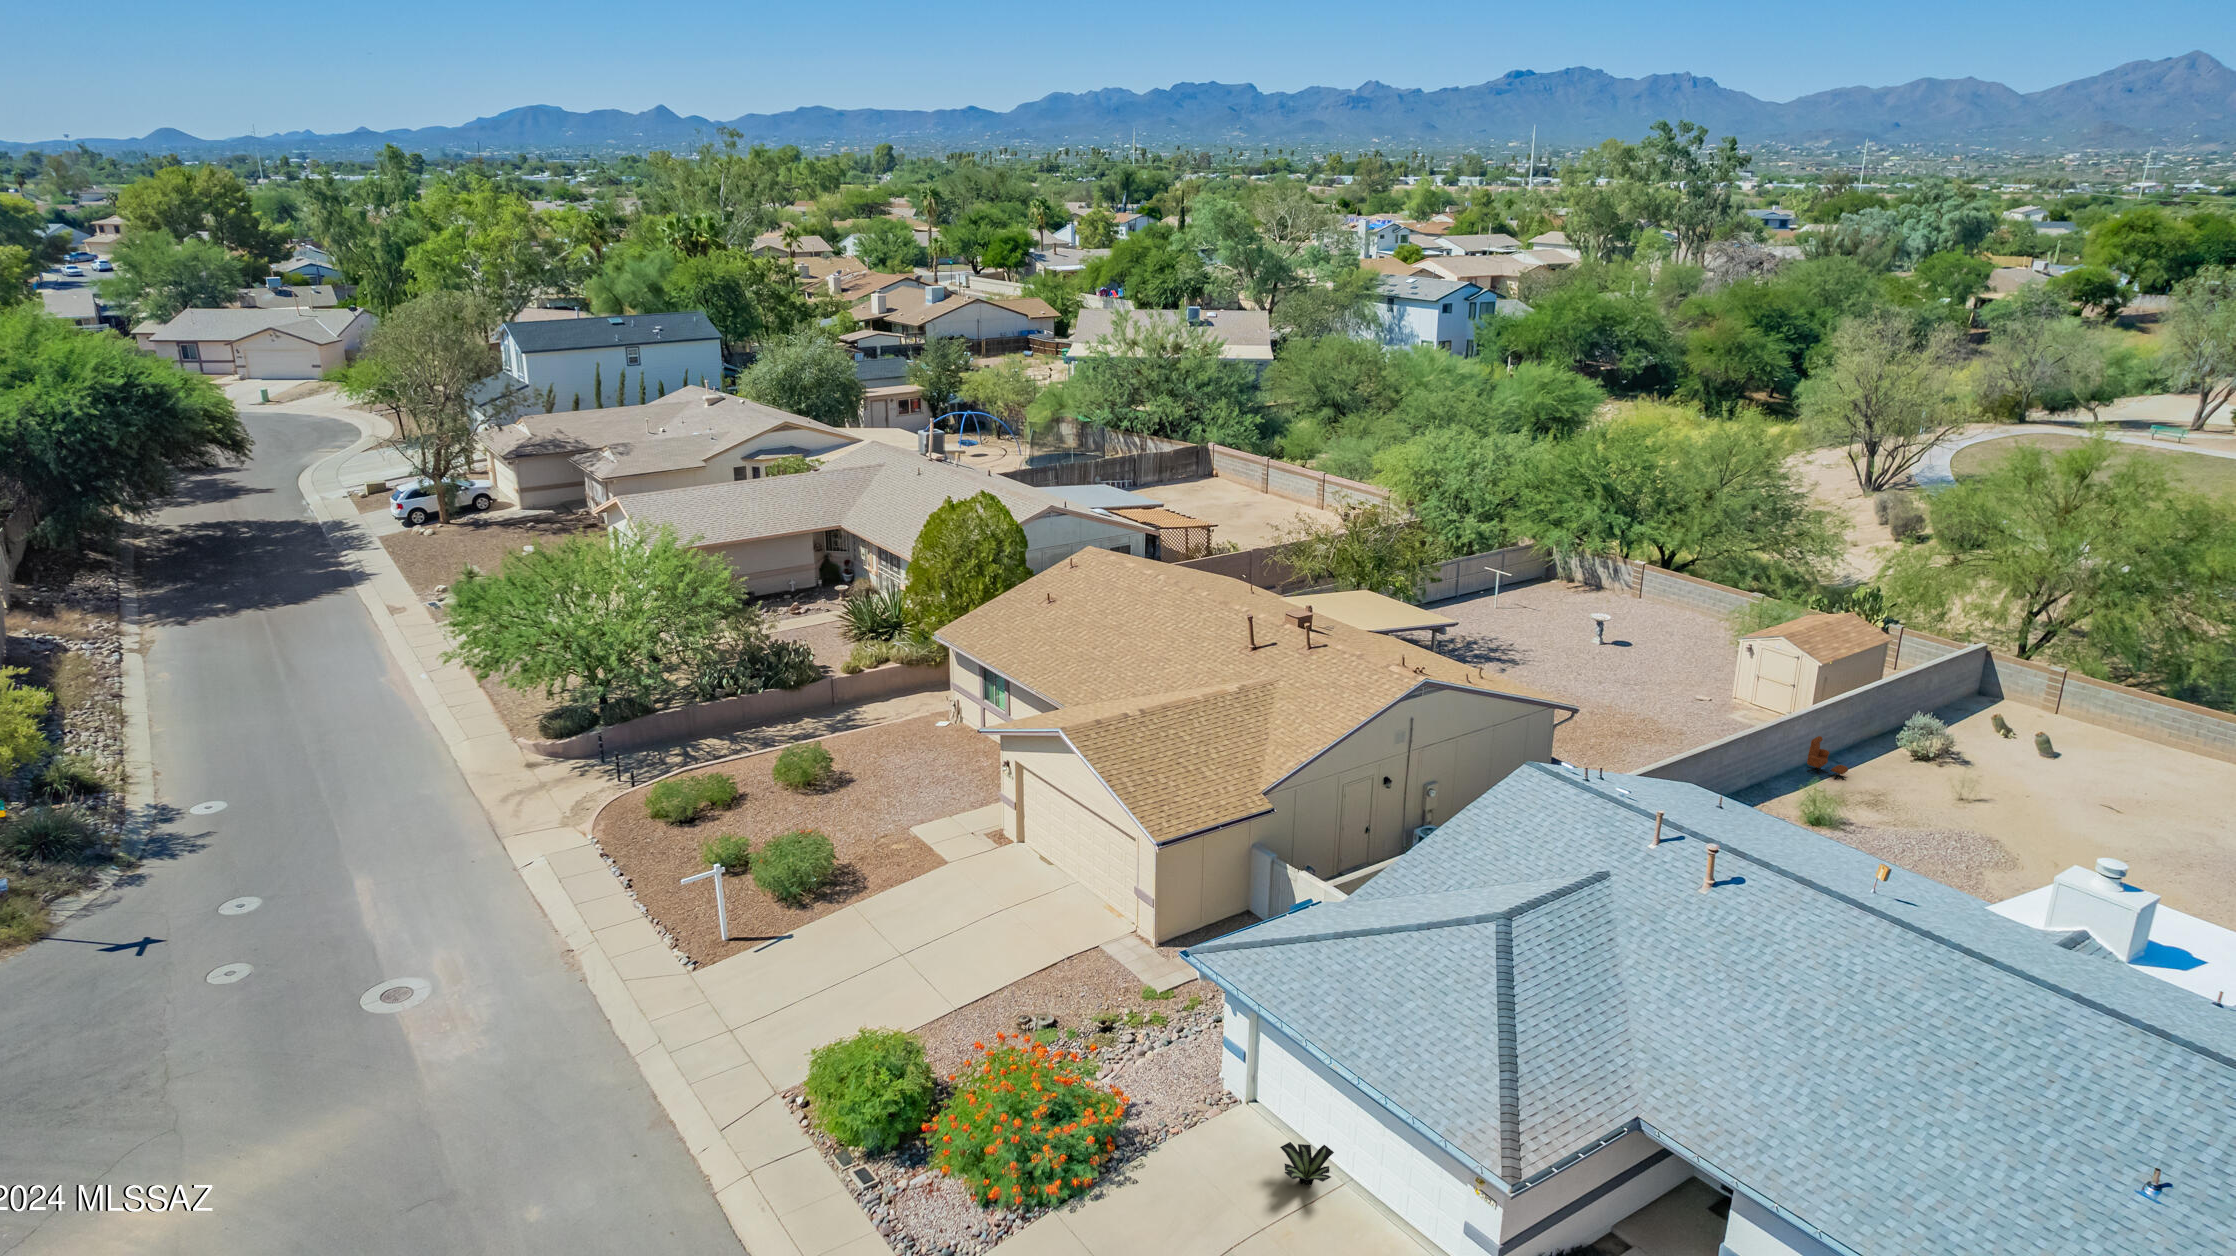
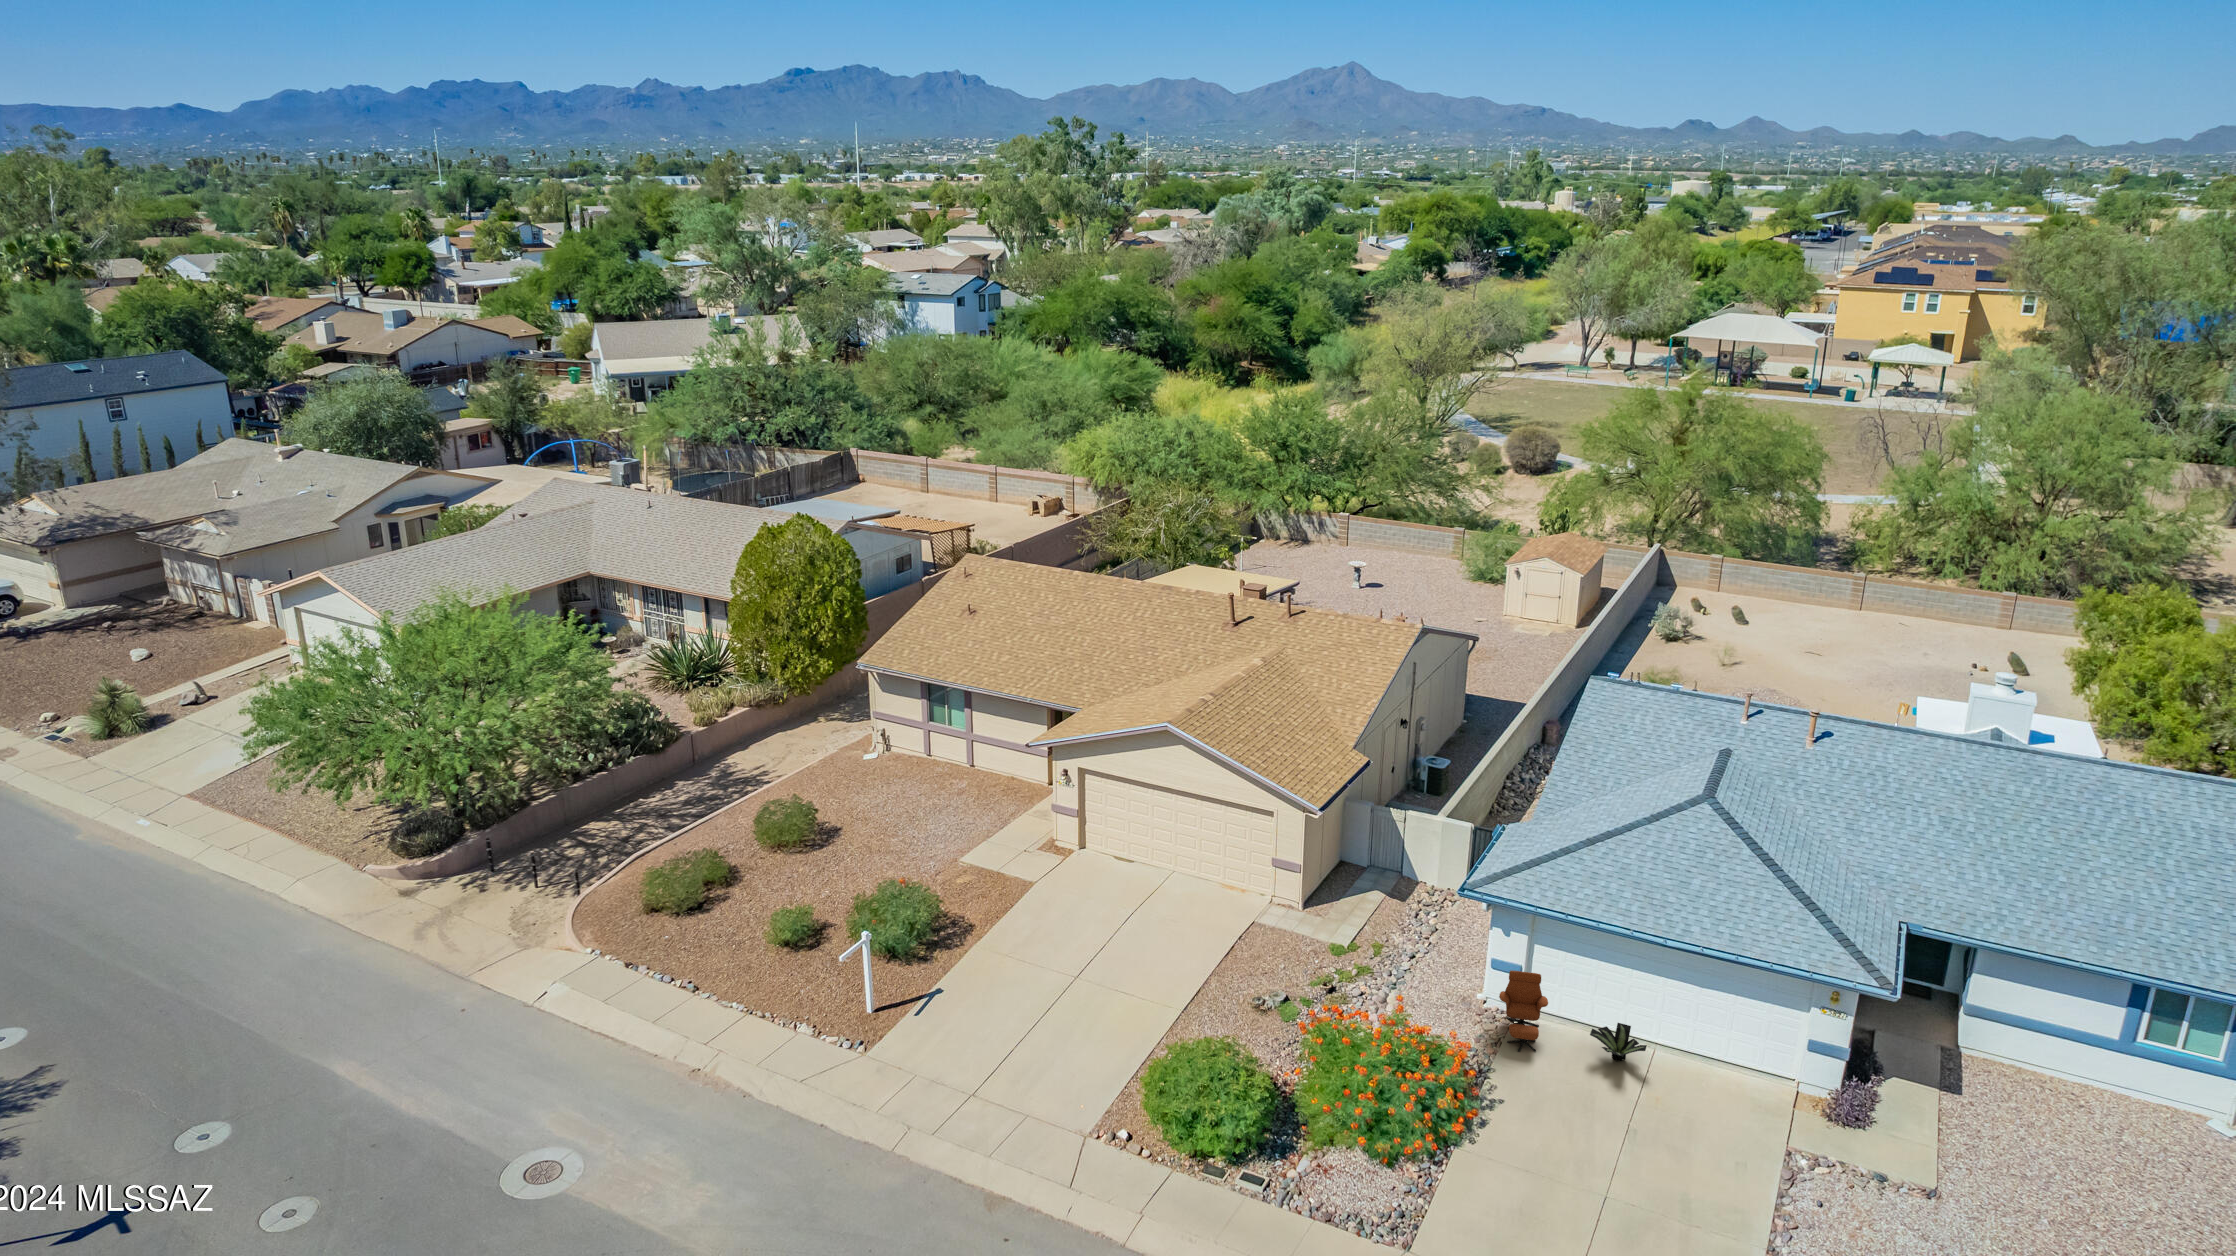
lounge chair: present [1807,736,1848,781] -> present [1499,971,1548,1052]

